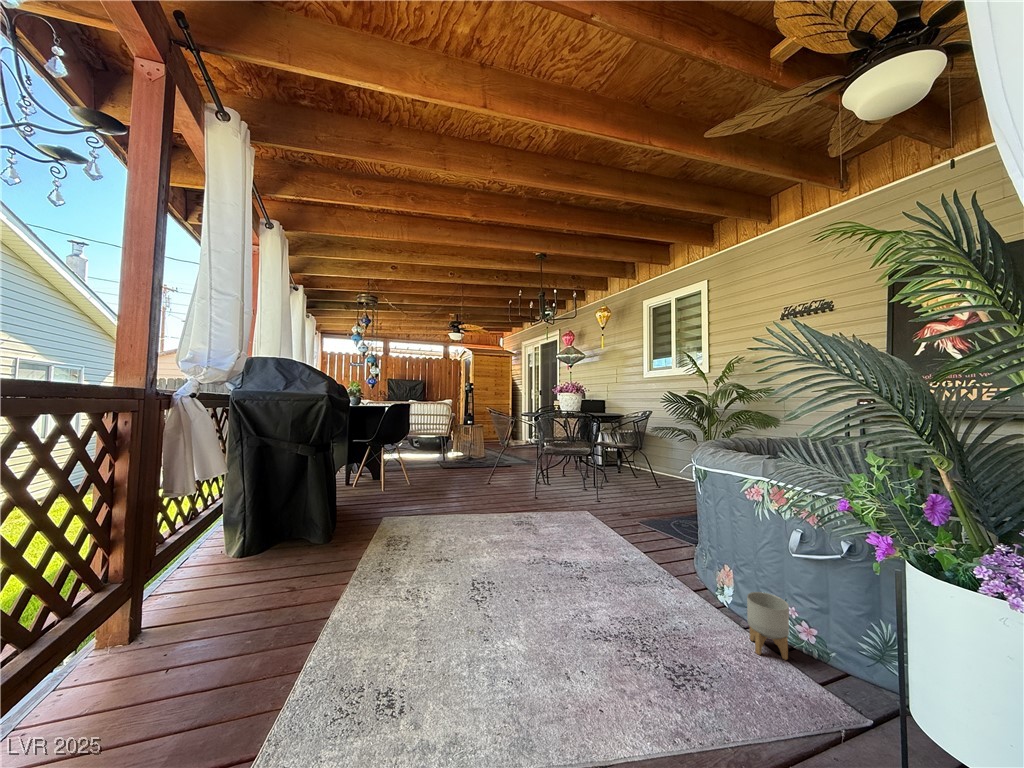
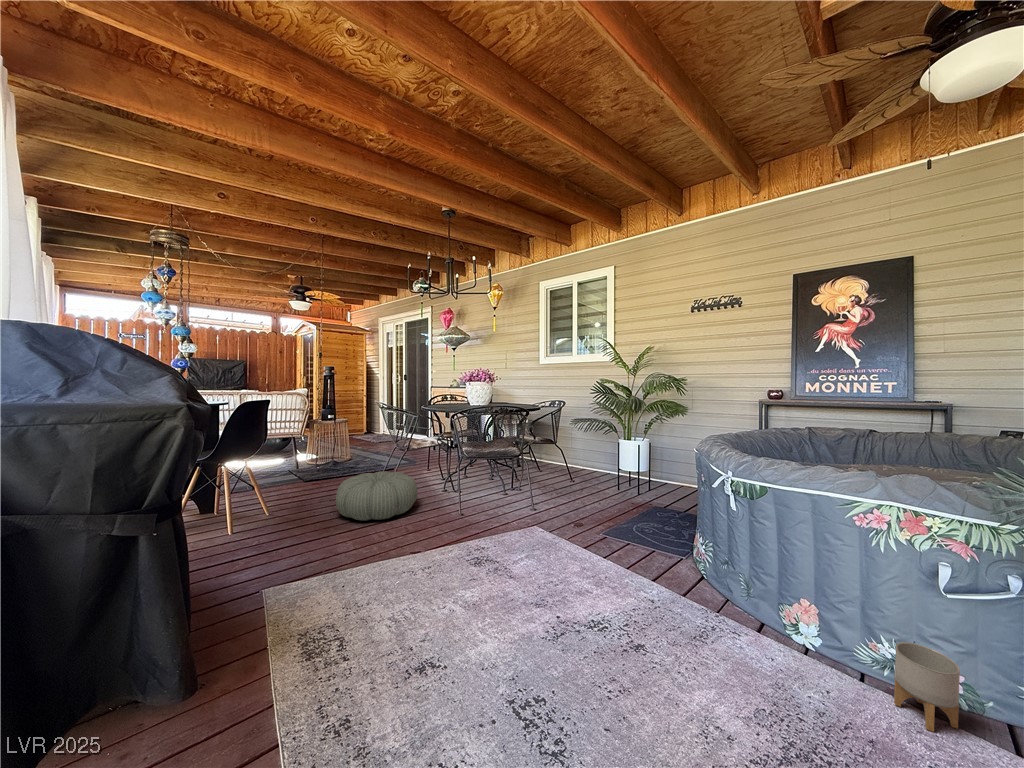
pouf: none [451,461,508,493] -> present [336,471,418,521]

